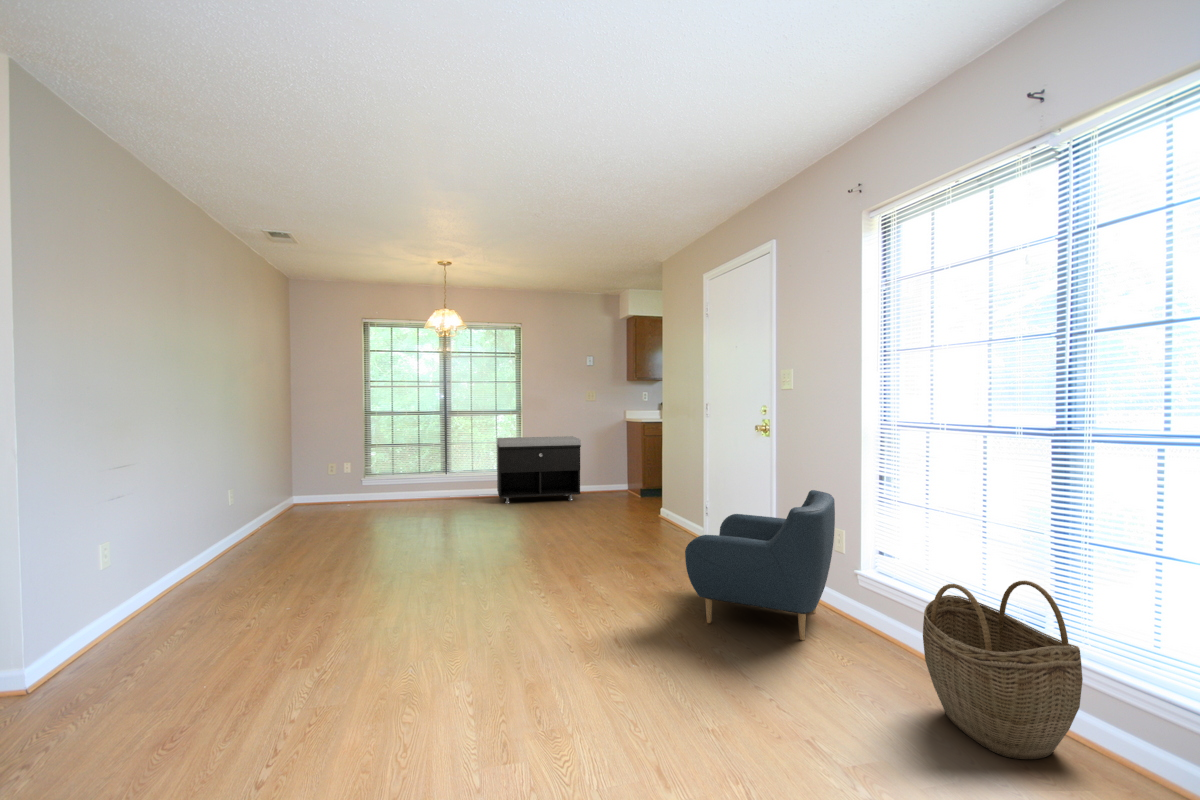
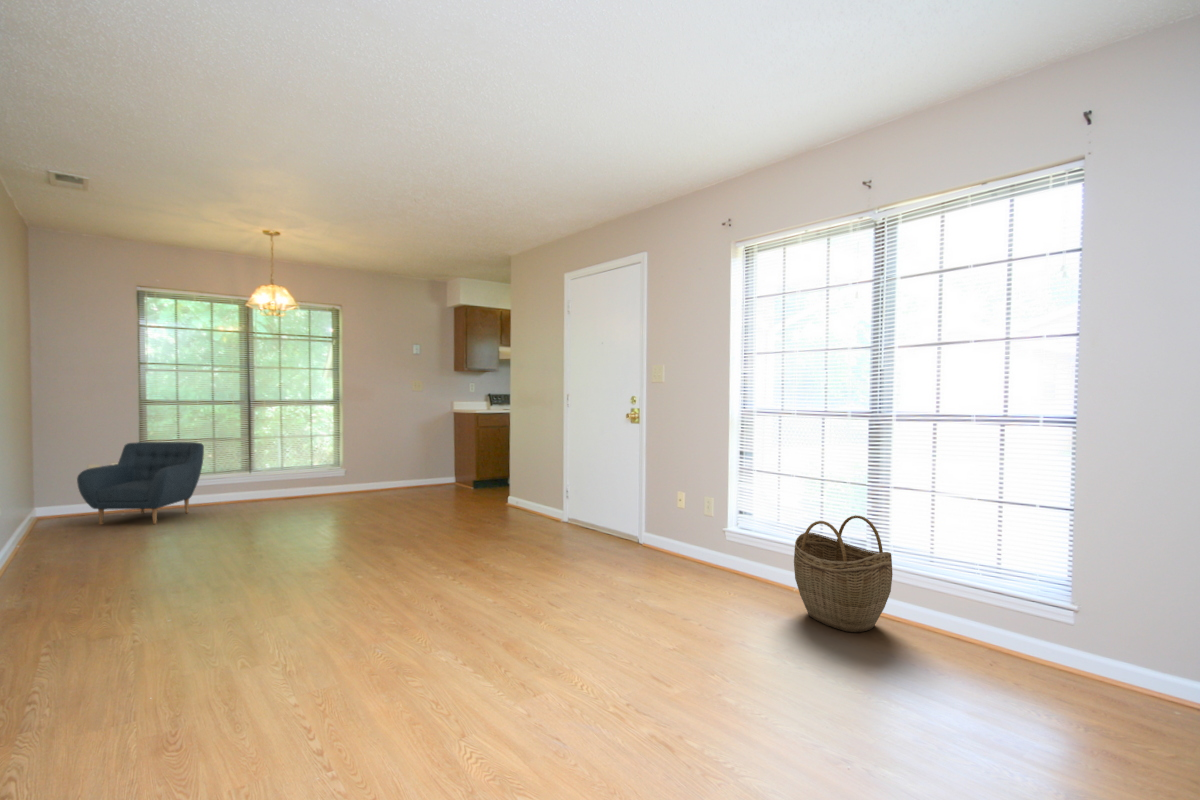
storage bench: present [497,436,581,503] -> none [317,428,419,503]
armchair: present [685,490,835,640] -> present [77,442,204,525]

